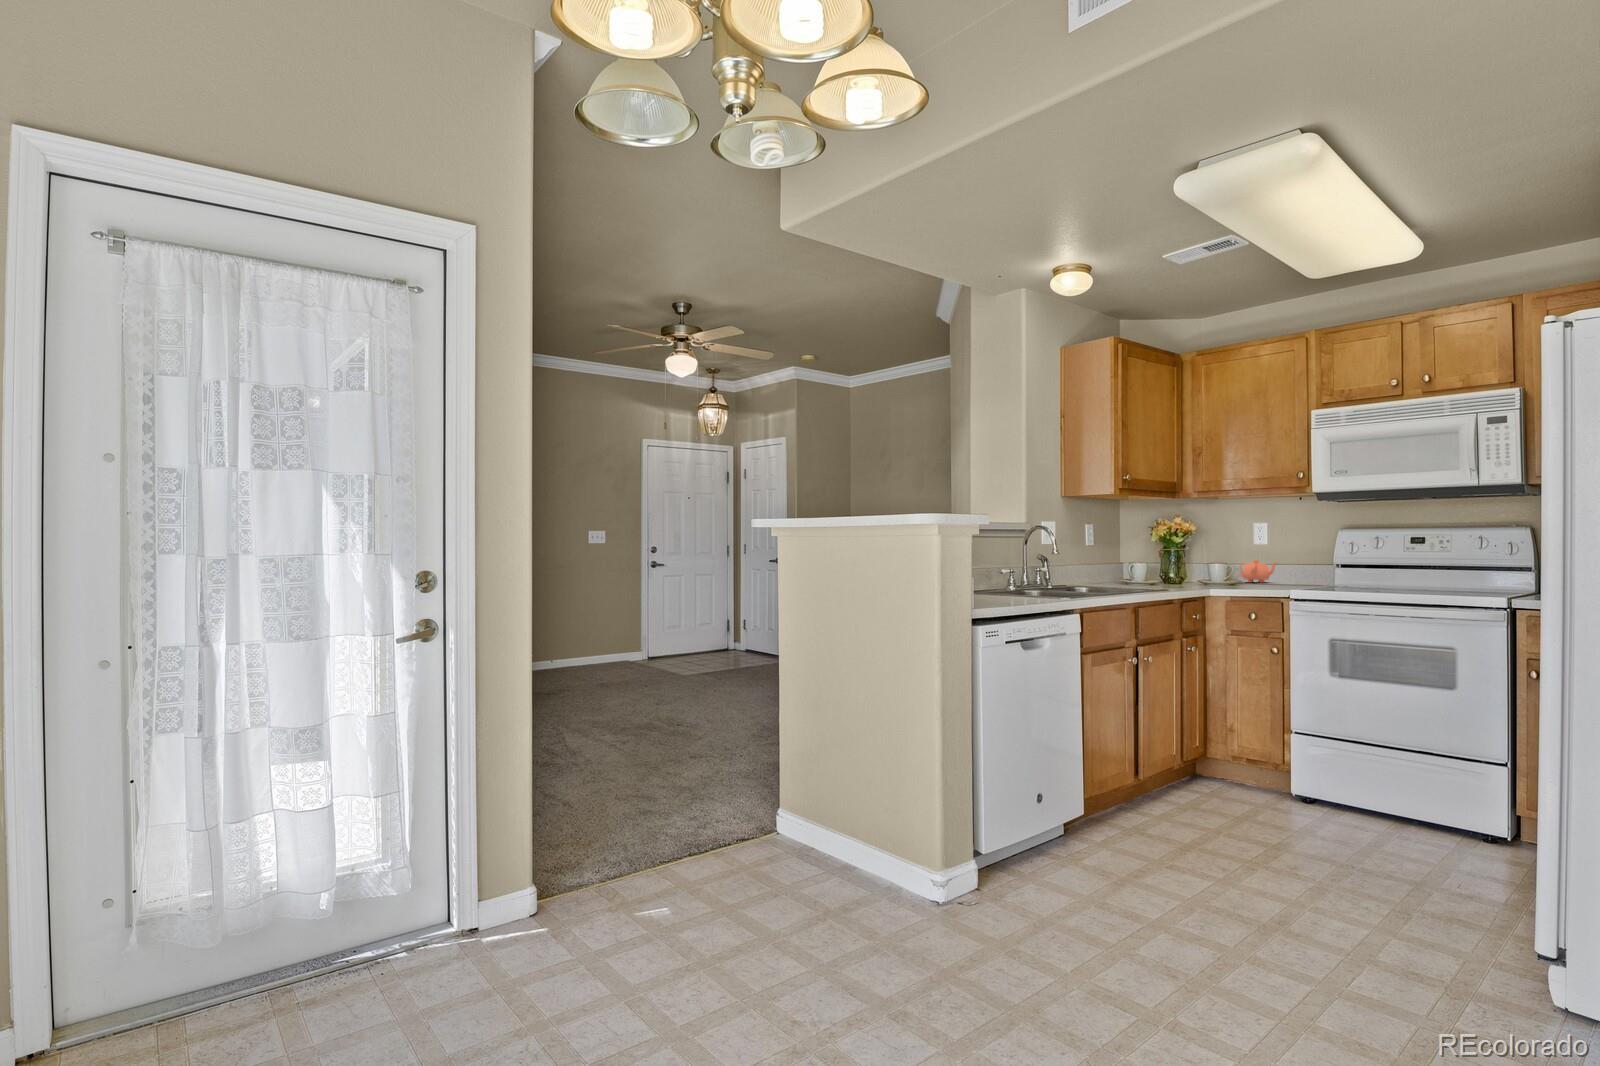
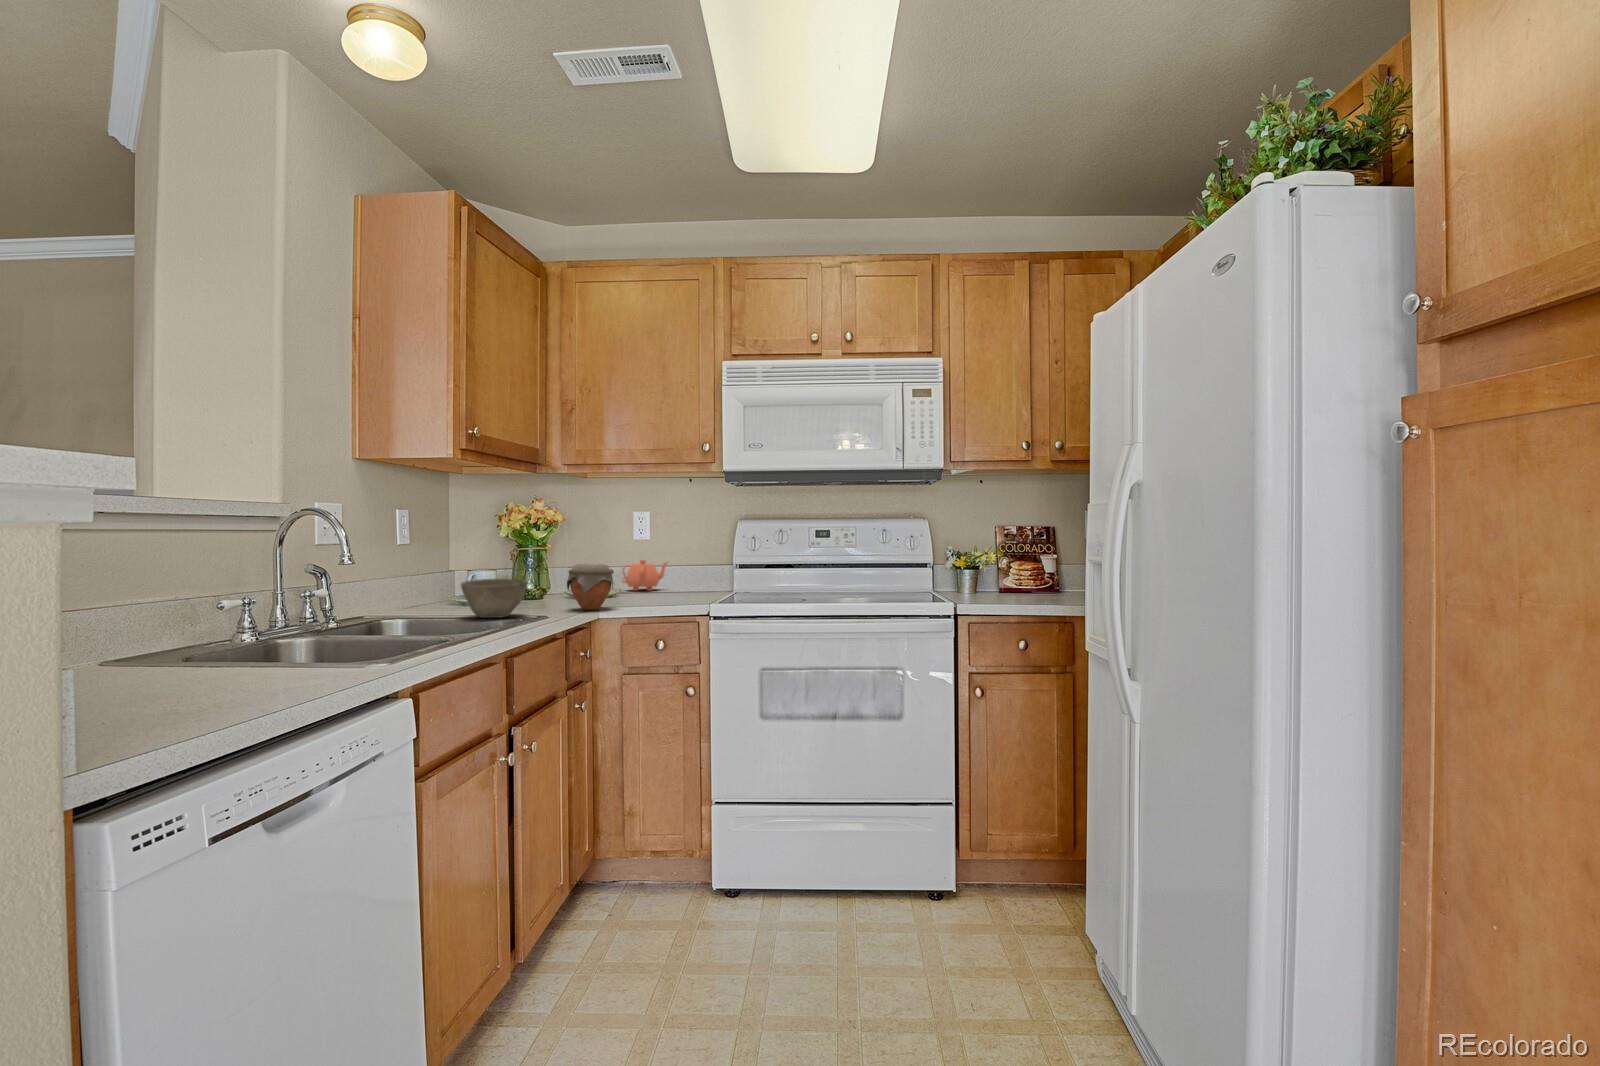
jar: none [1184,560,1217,589] -> present [567,564,614,610]
bowl: none [1117,567,1157,590] -> present [461,578,527,618]

